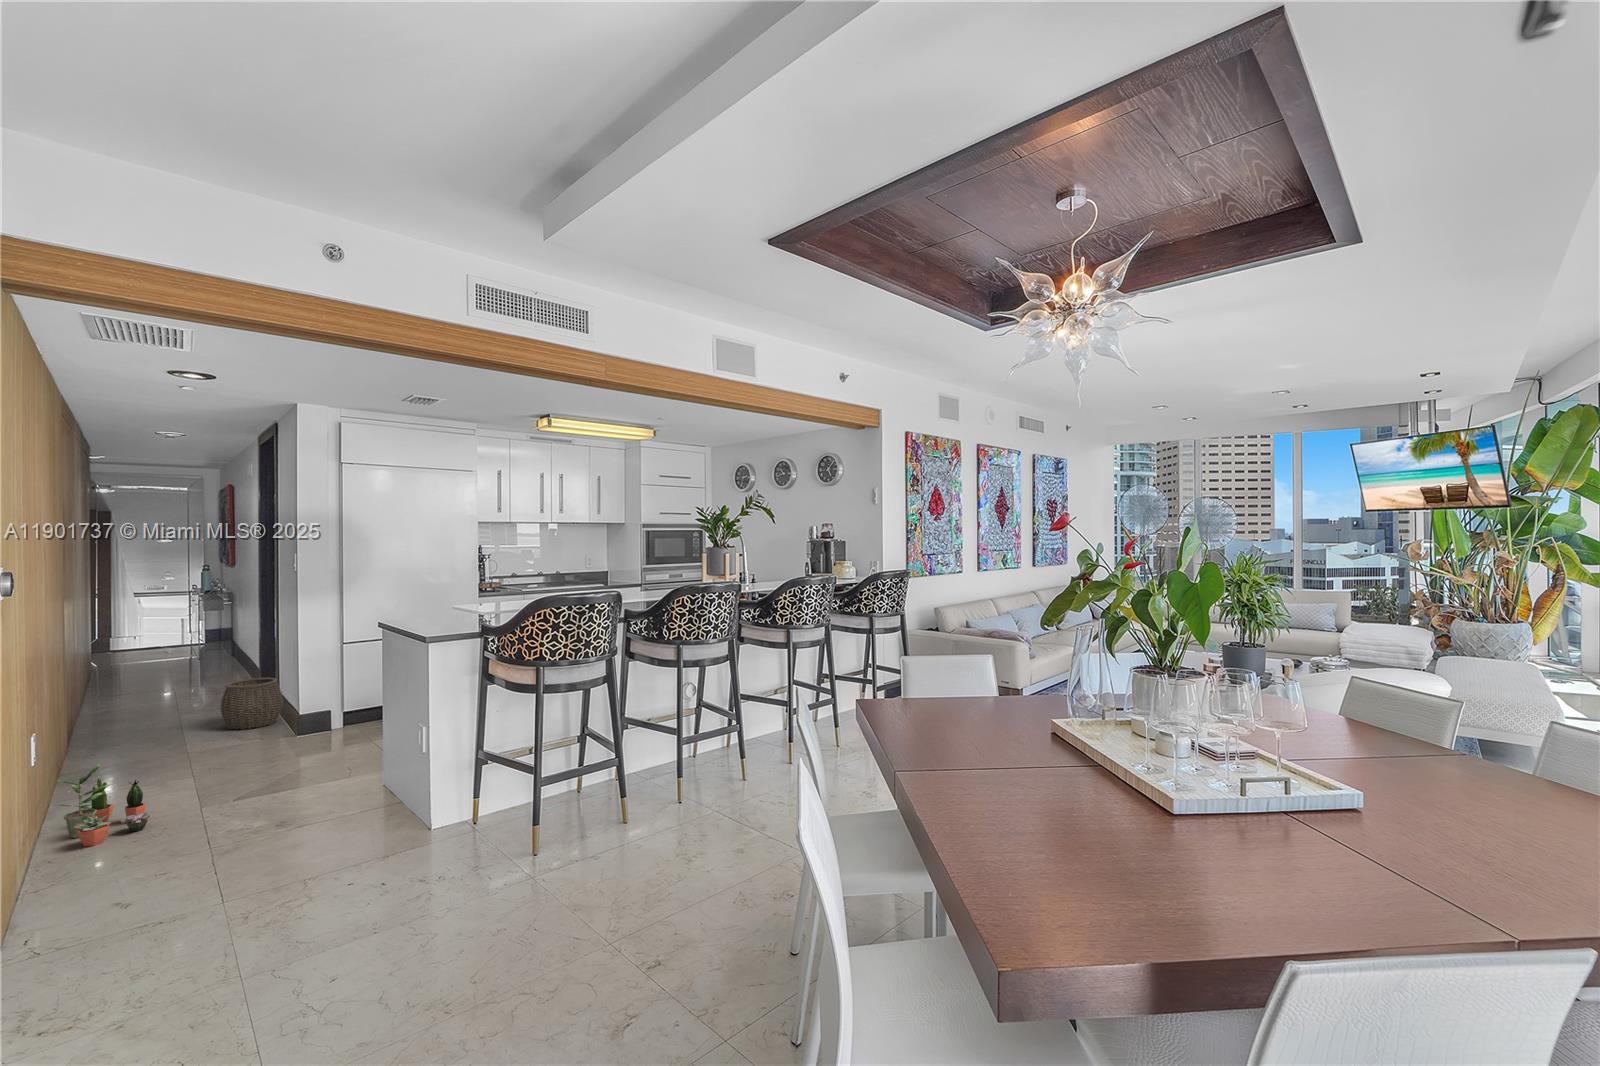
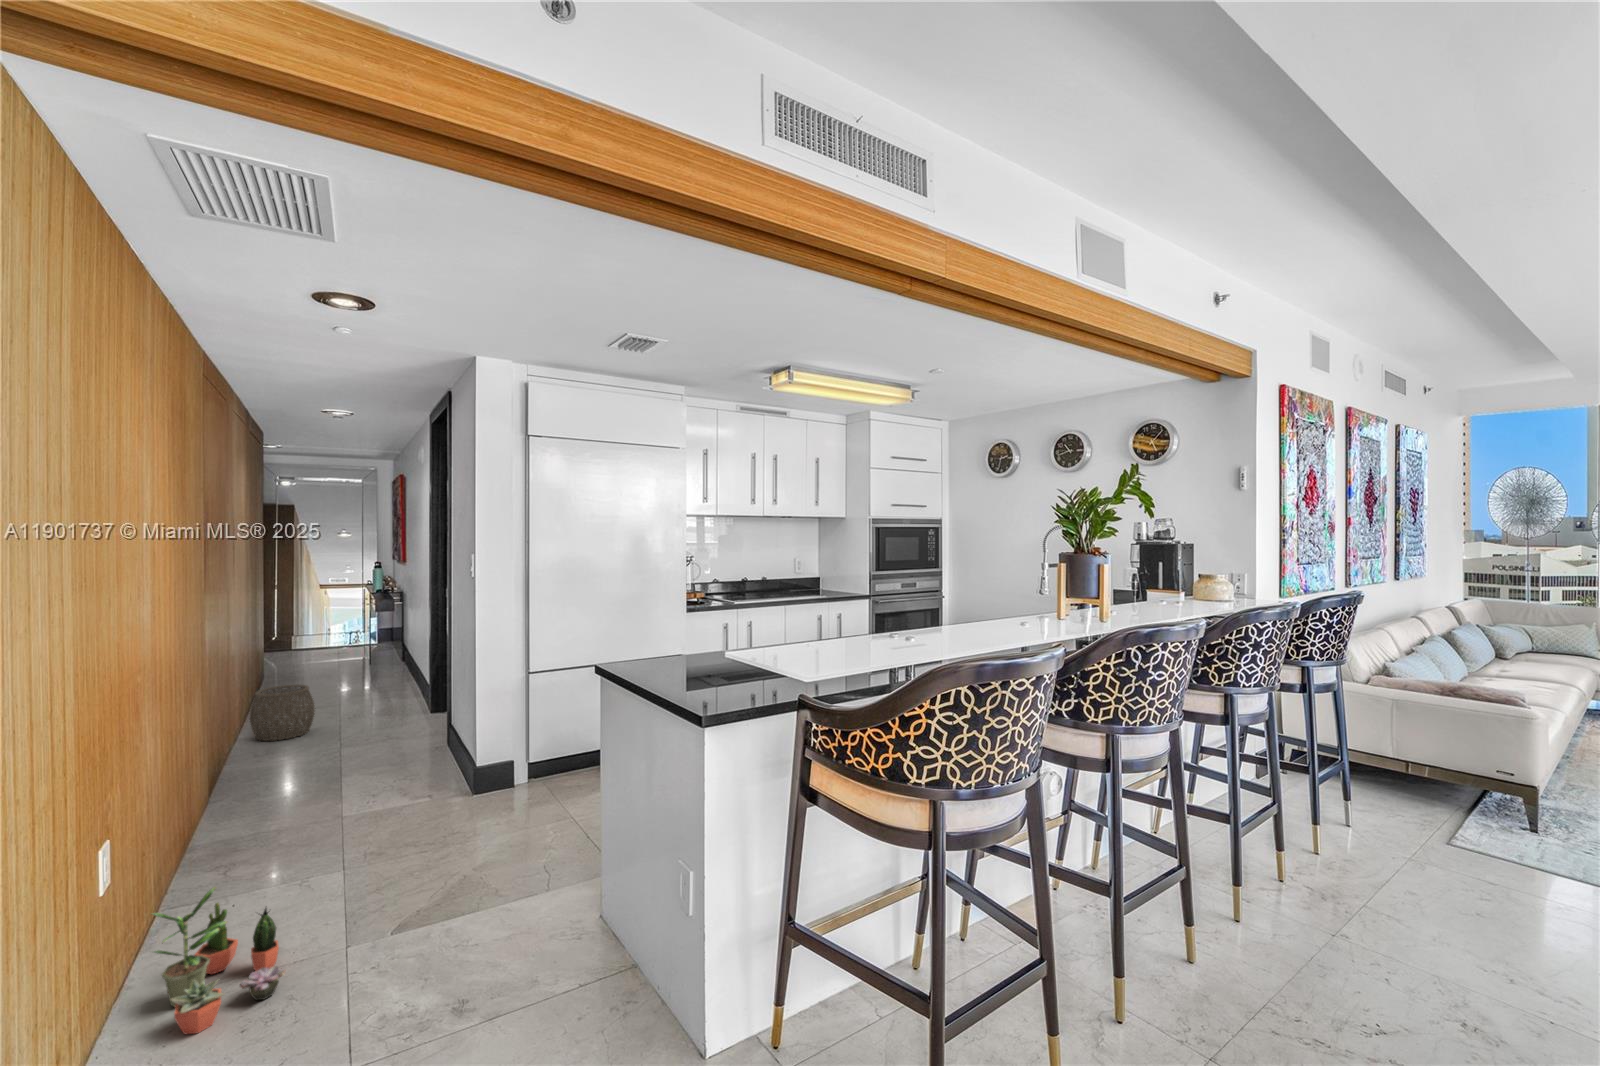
woven basket: present [220,678,283,730] -> present [250,684,315,741]

